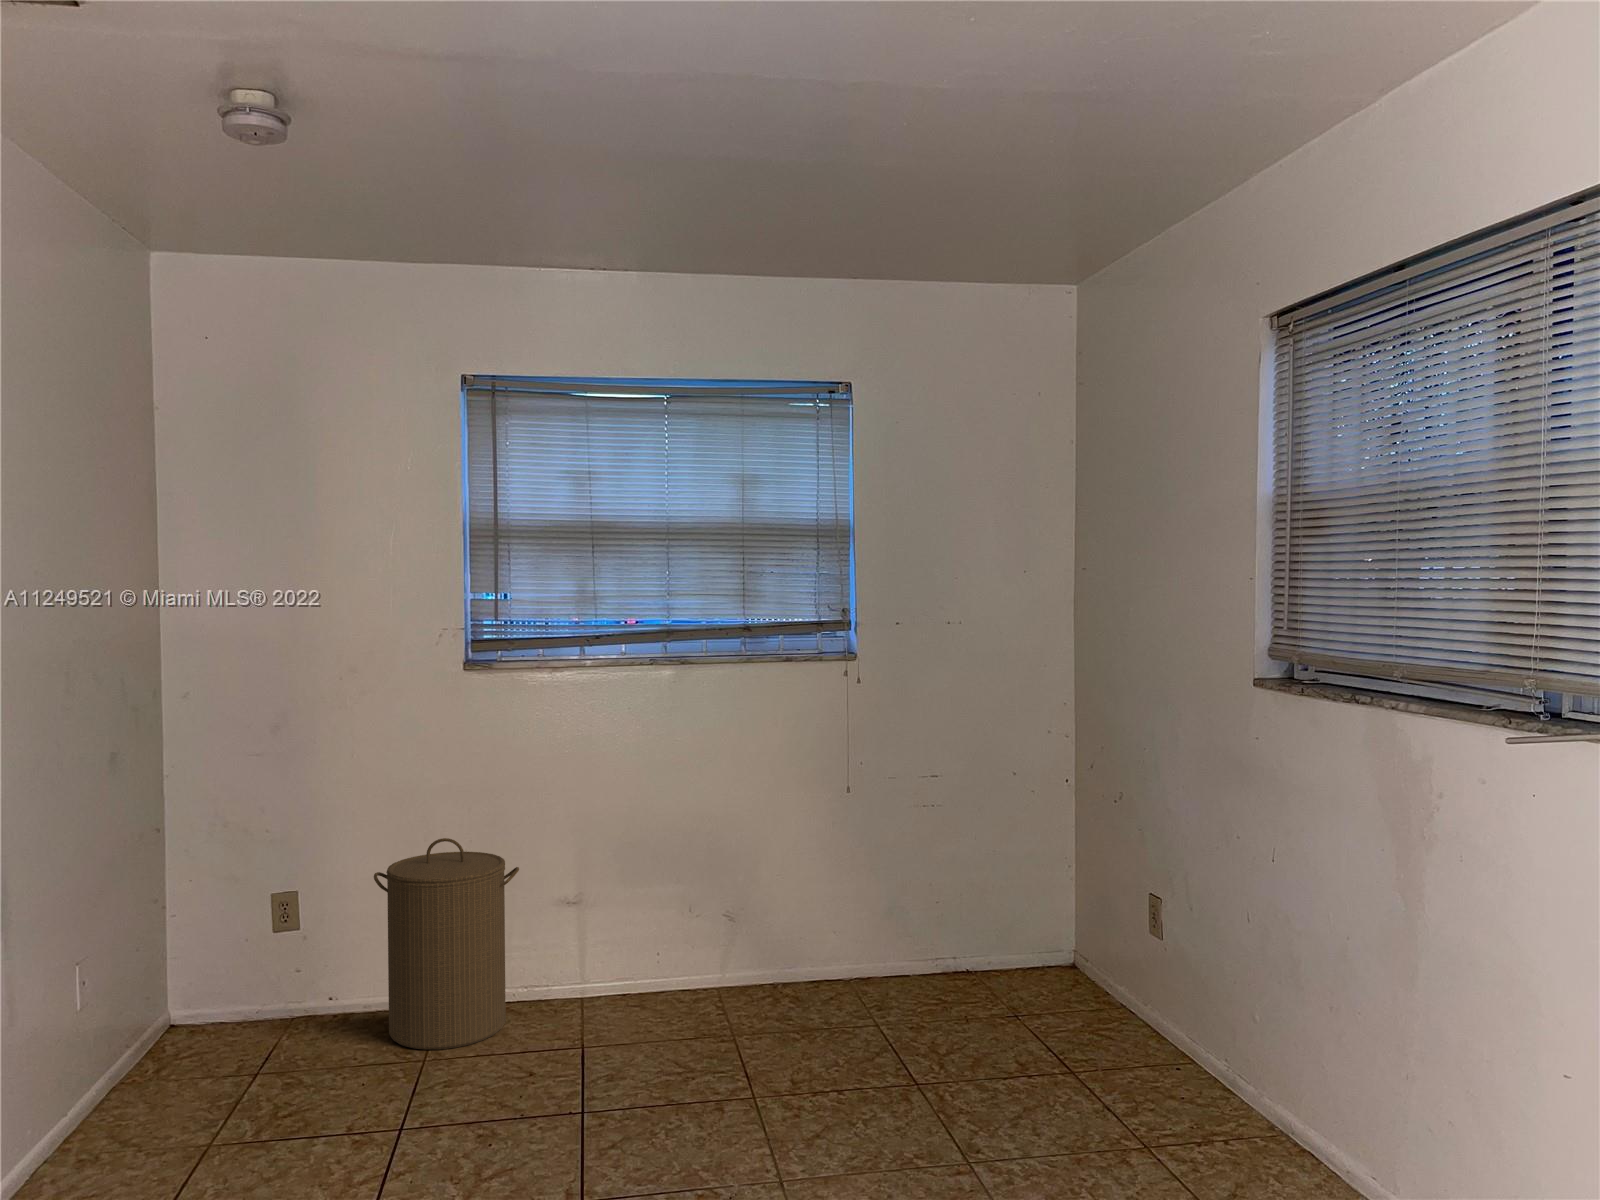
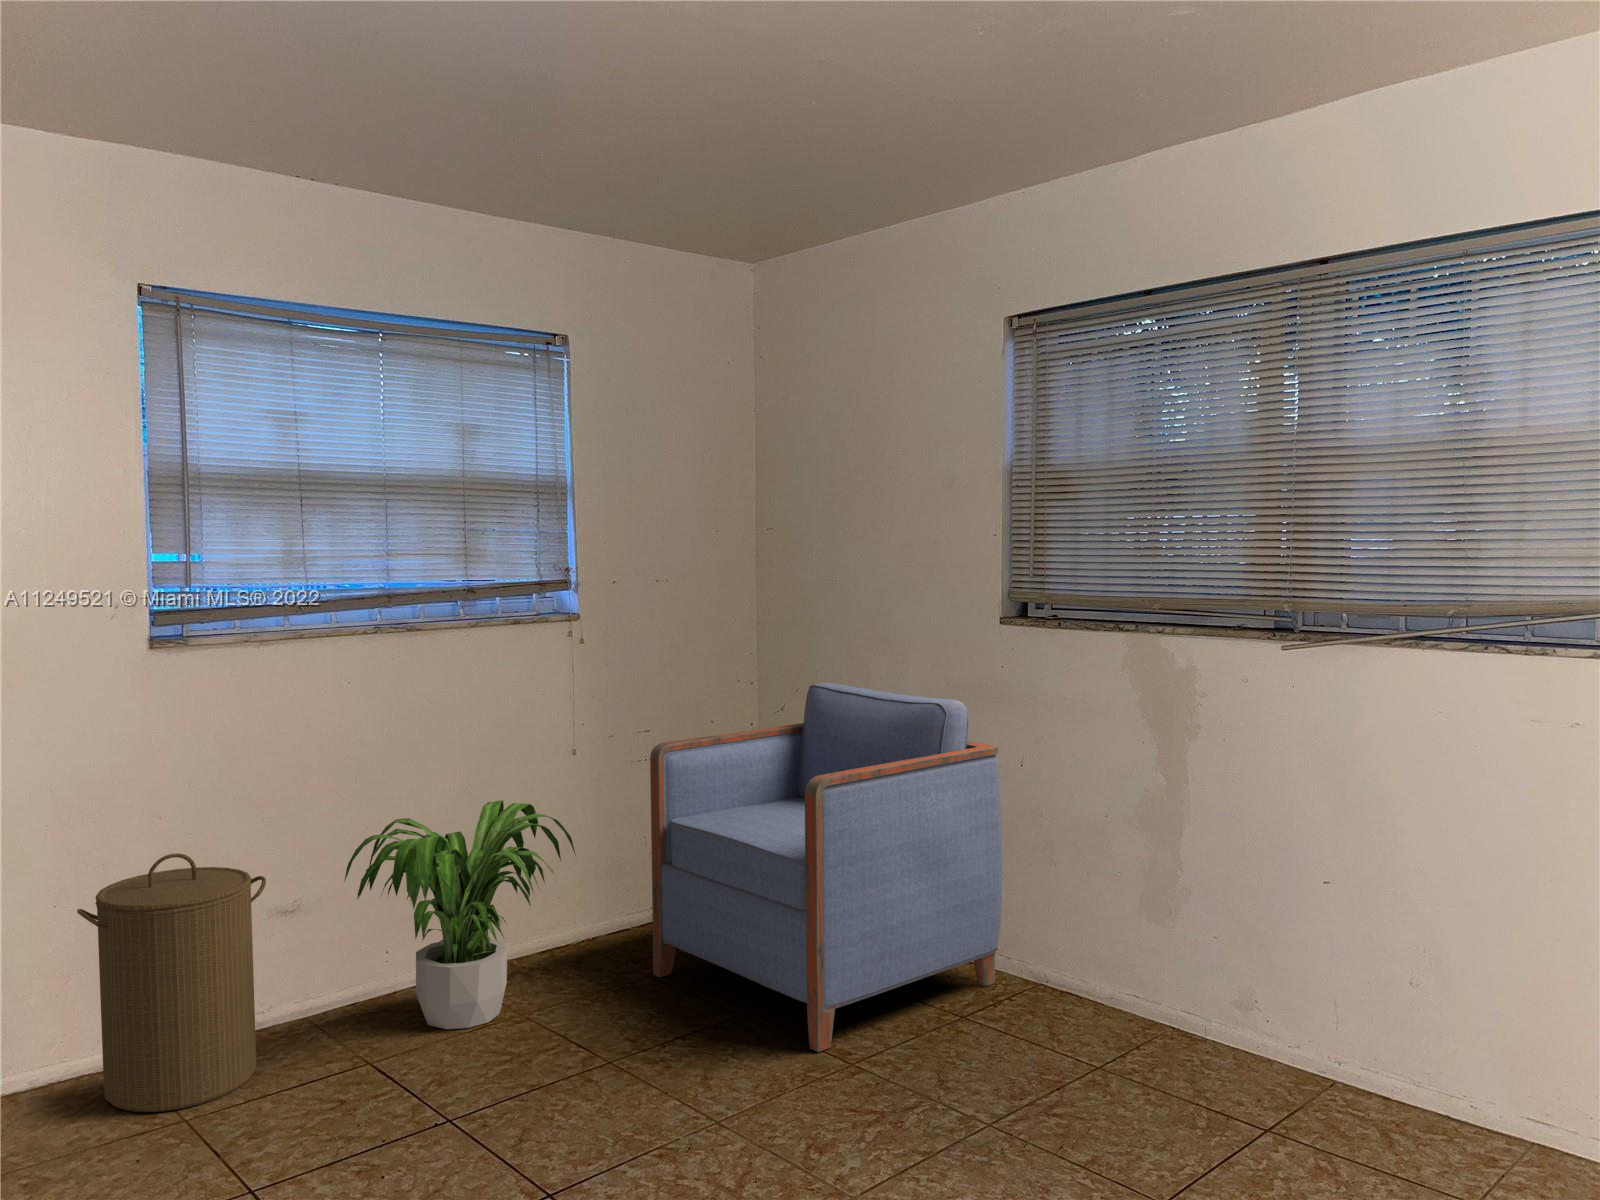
armchair: none [879,742,1238,1148] -> present [650,683,1002,1052]
potted plant: none [592,828,784,1037] -> present [345,800,576,1029]

